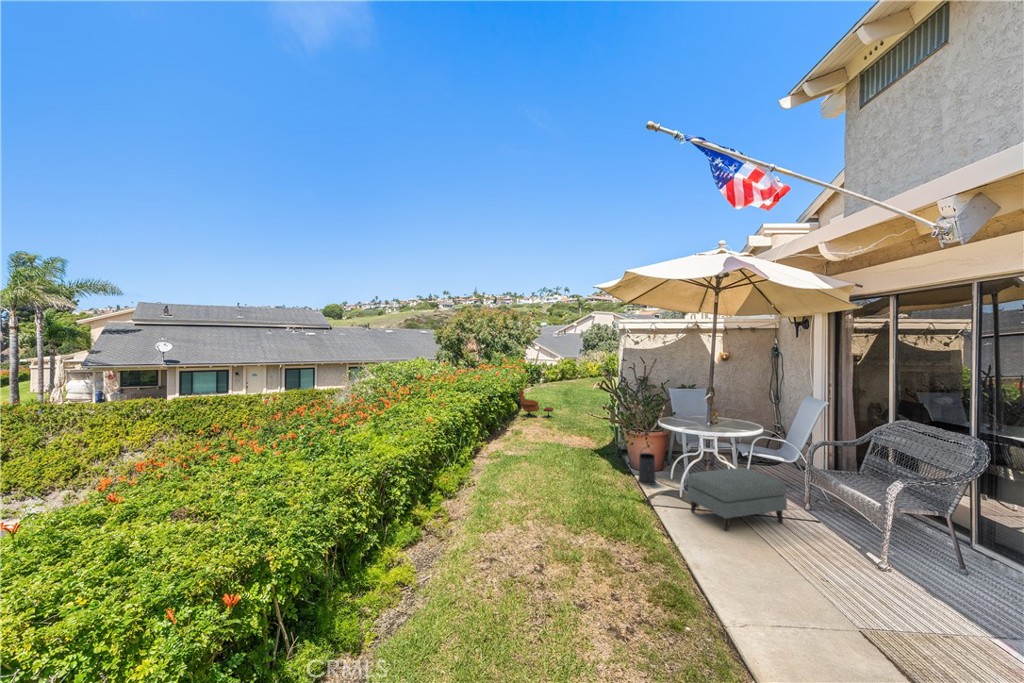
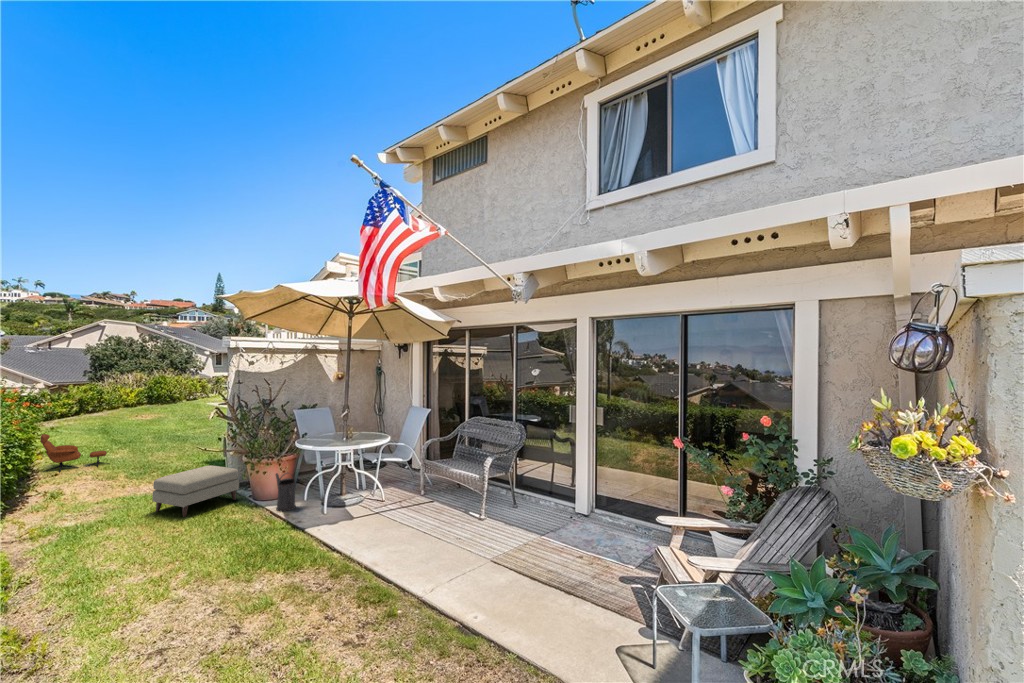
ottoman: present [688,468,787,531] -> present [153,465,239,517]

